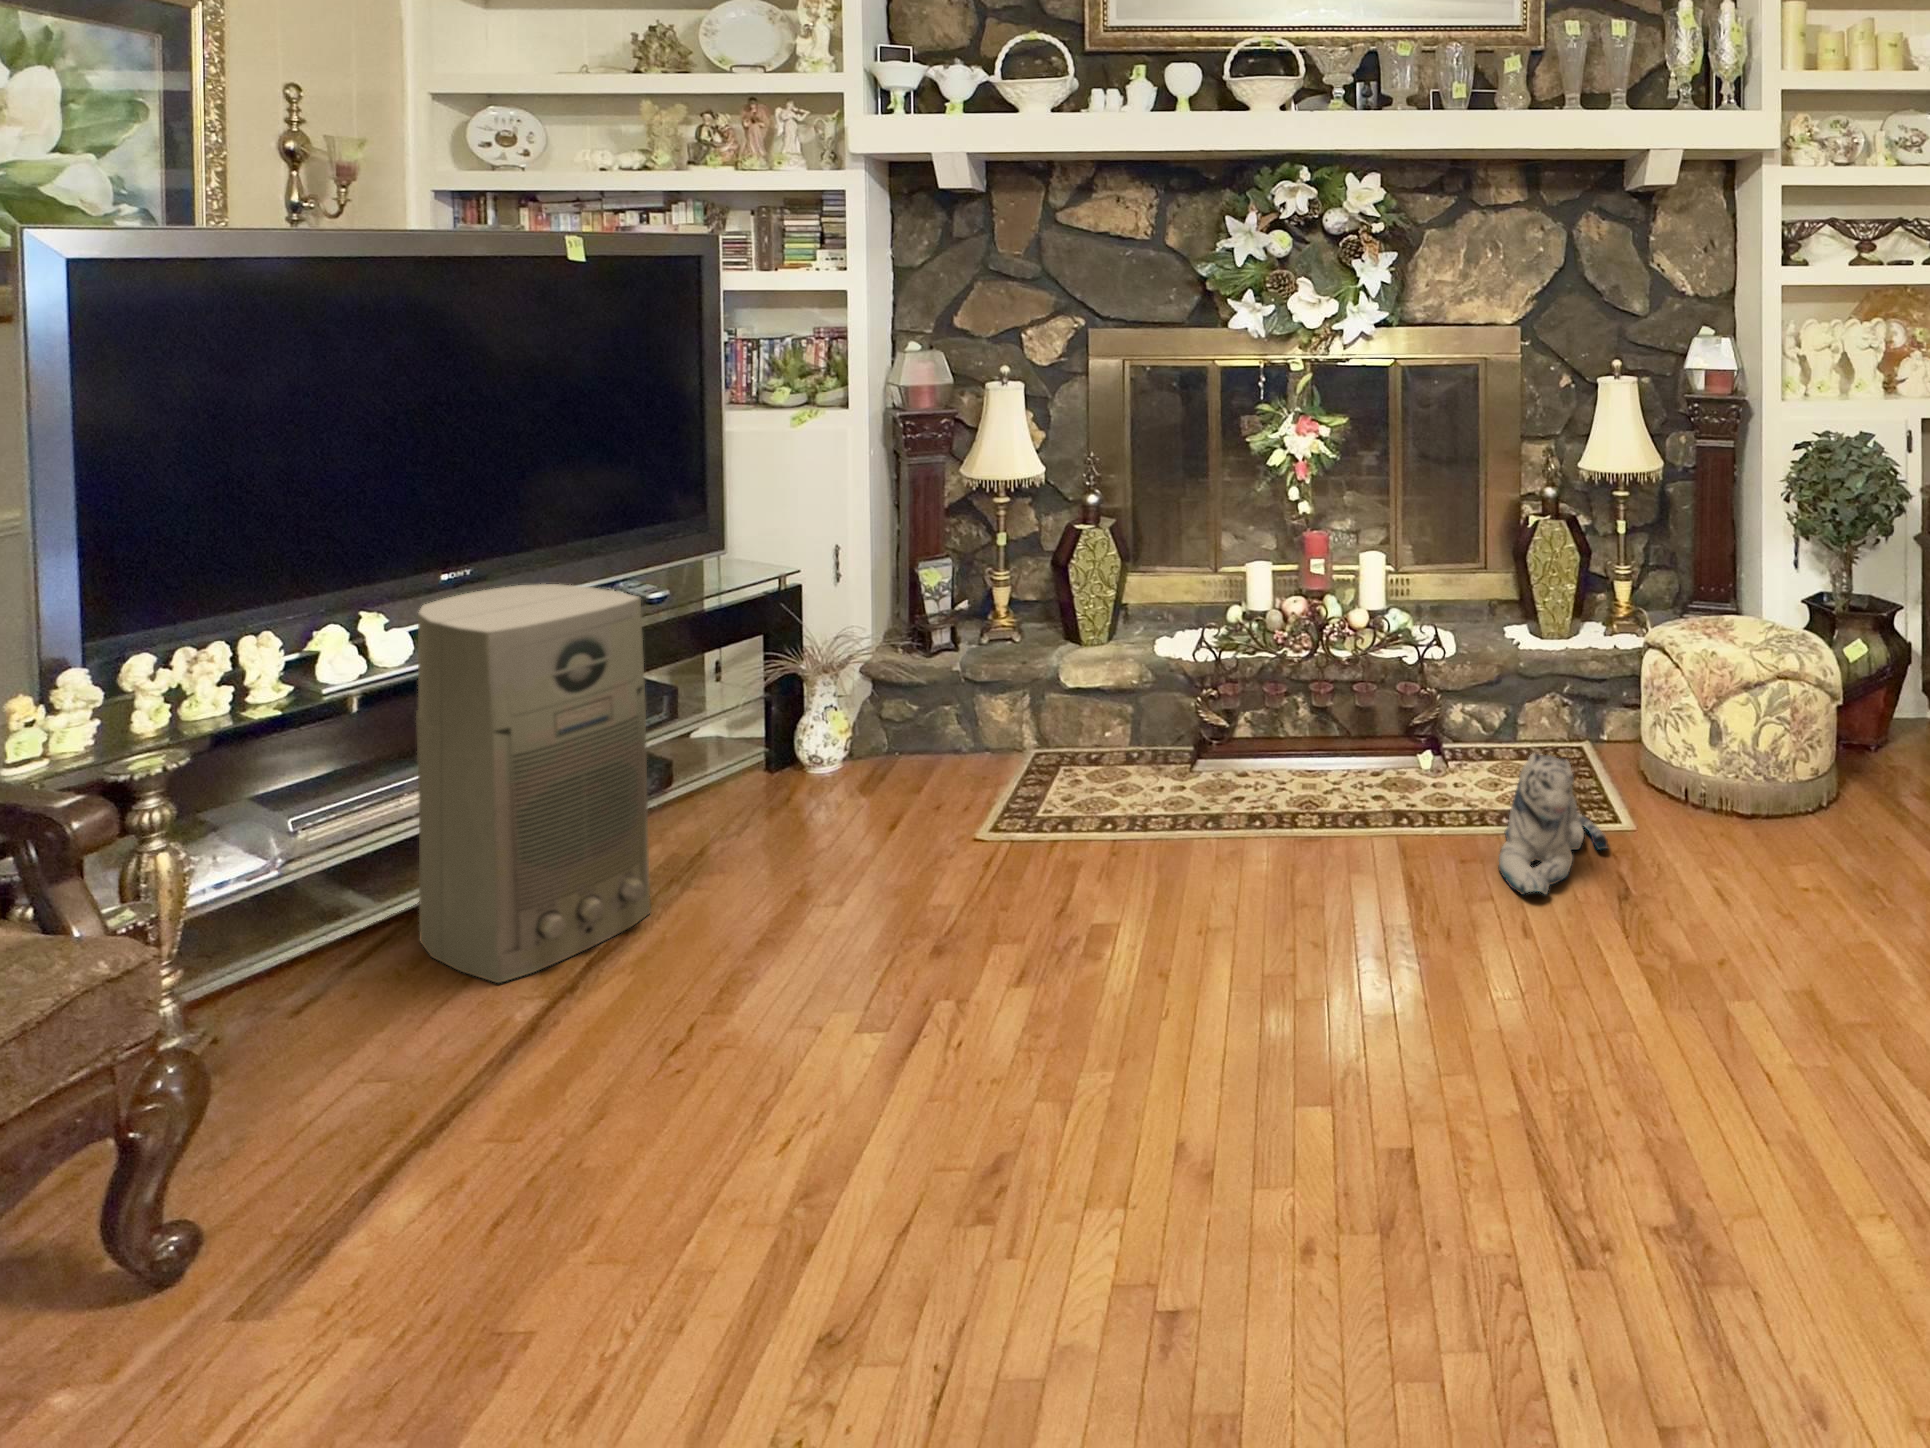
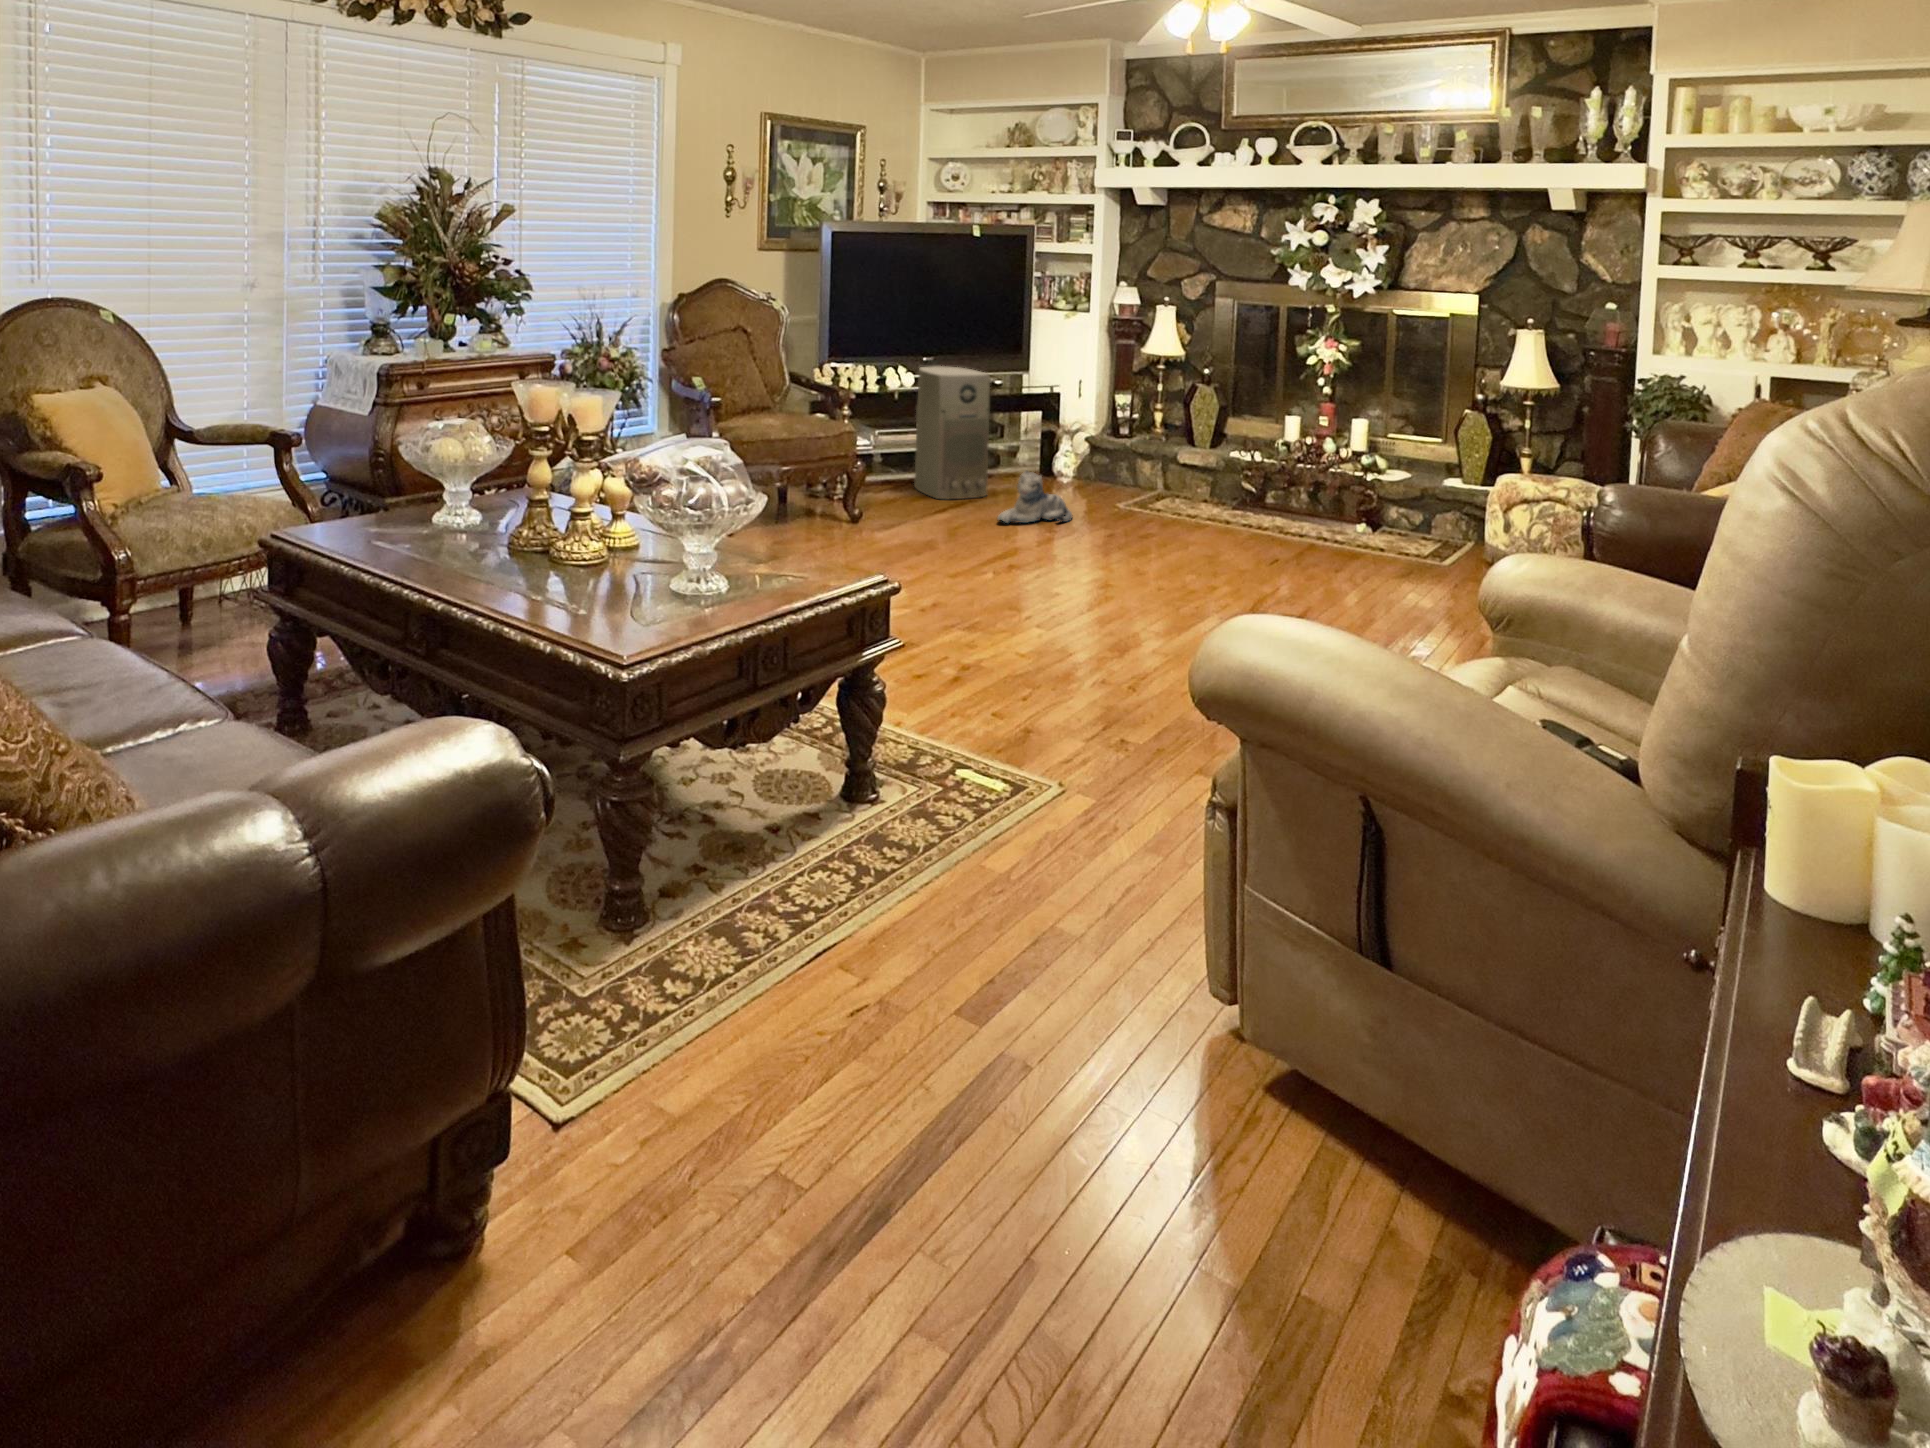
plush toy: present [1498,754,1608,895] -> present [997,471,1073,523]

